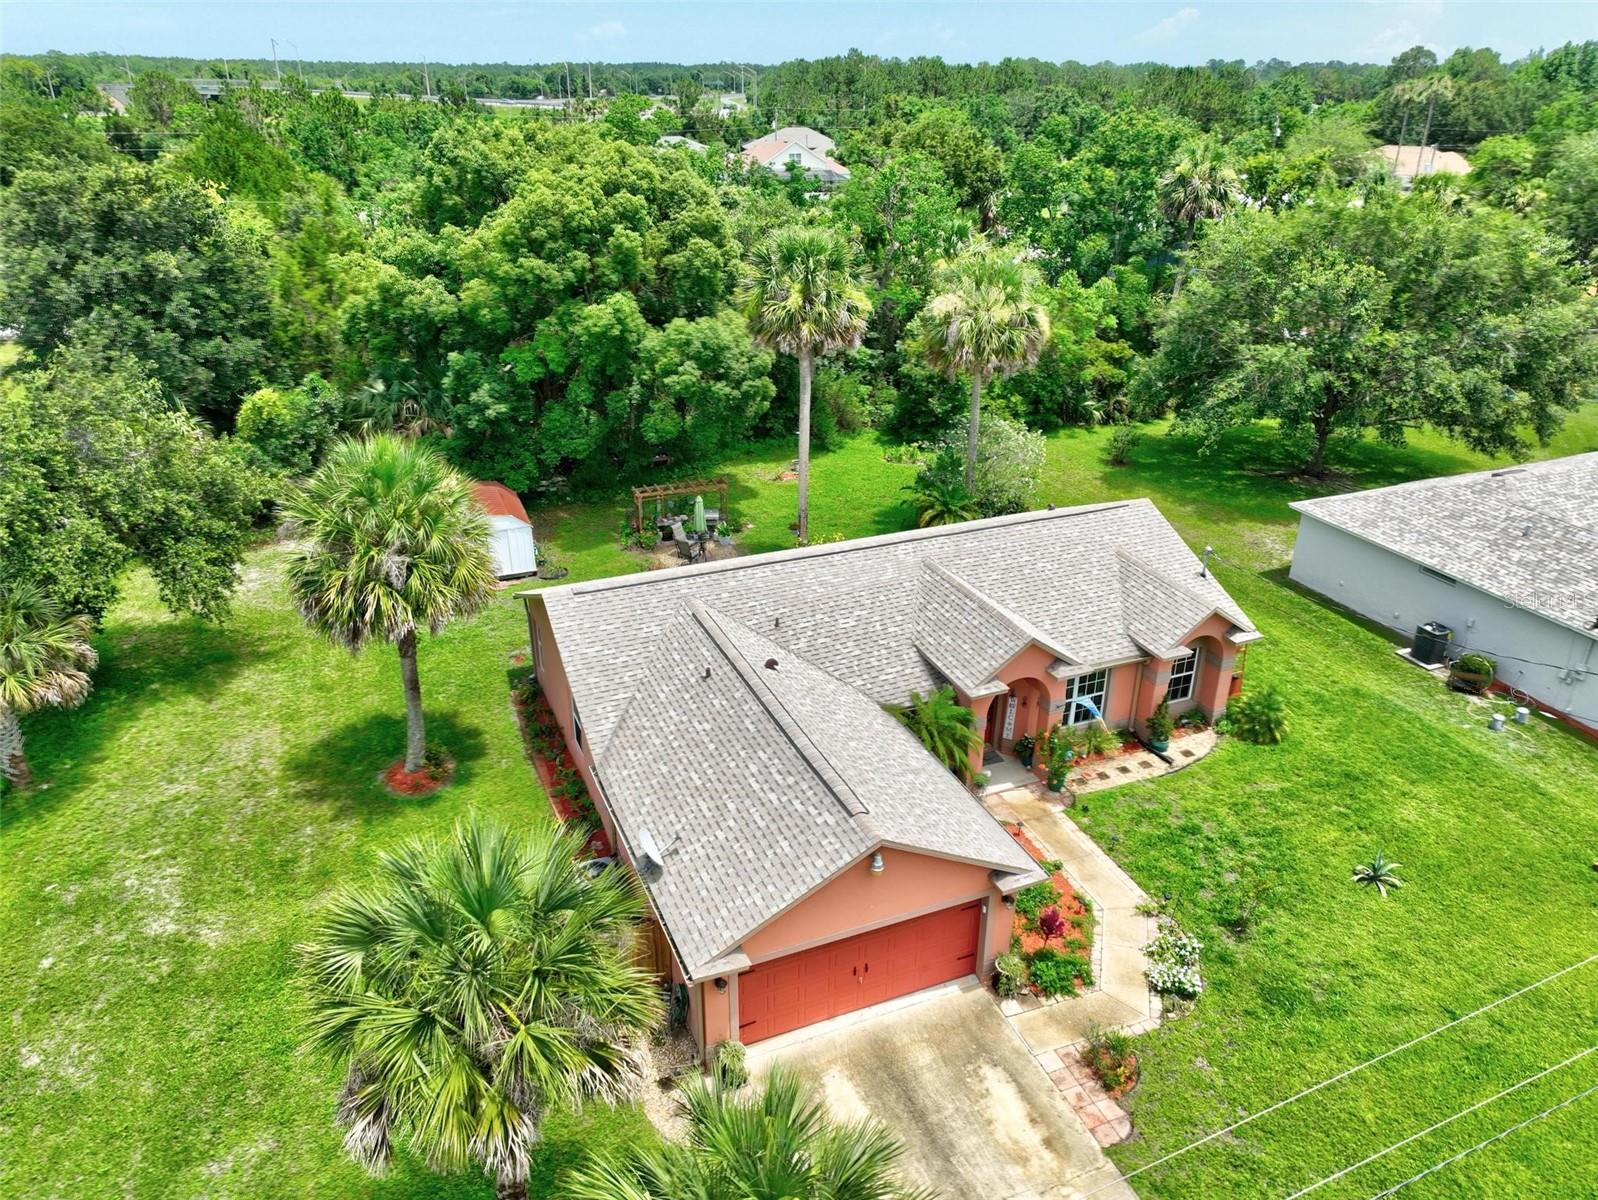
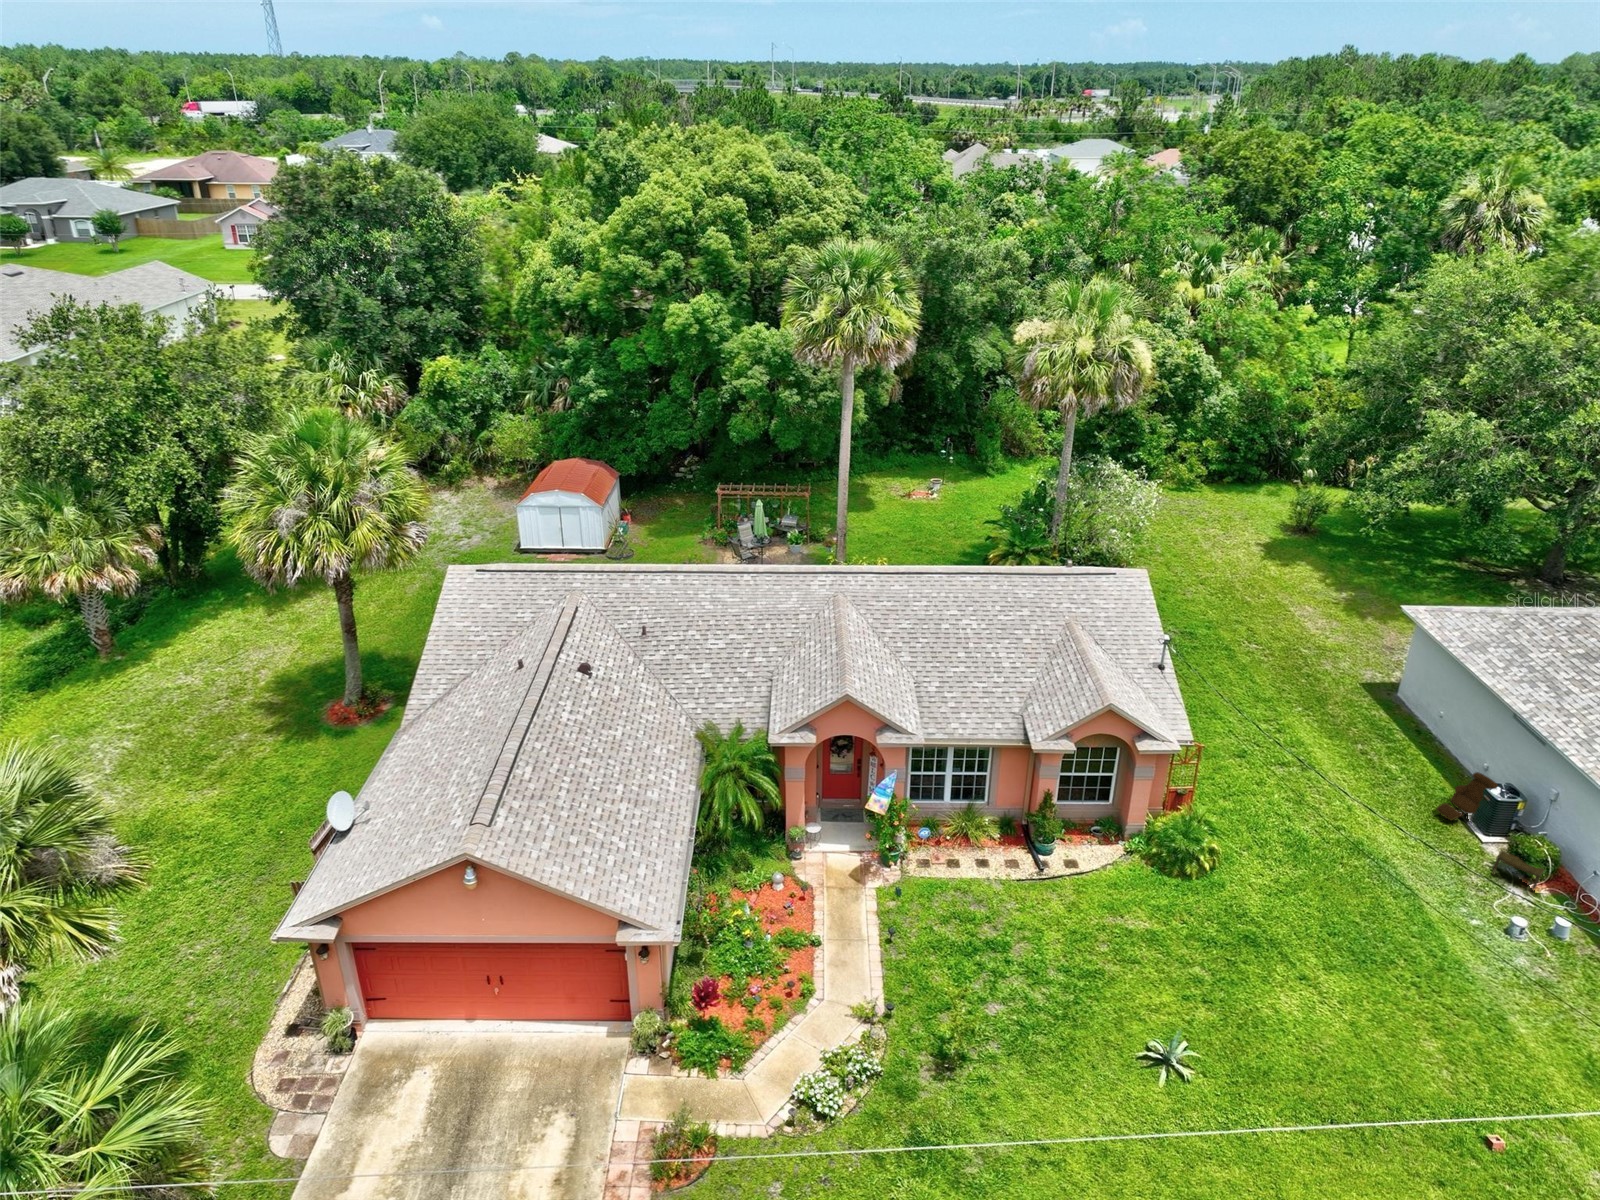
lounge chair: none [1385,619,1423,662] -> present [1436,772,1498,823]

